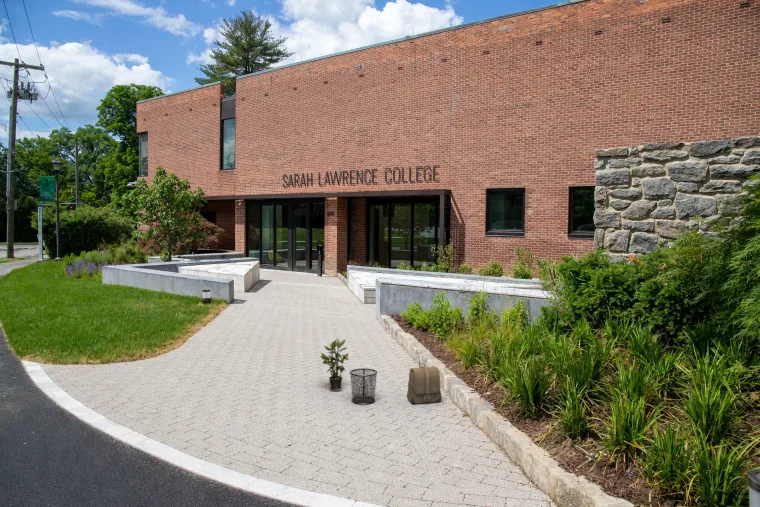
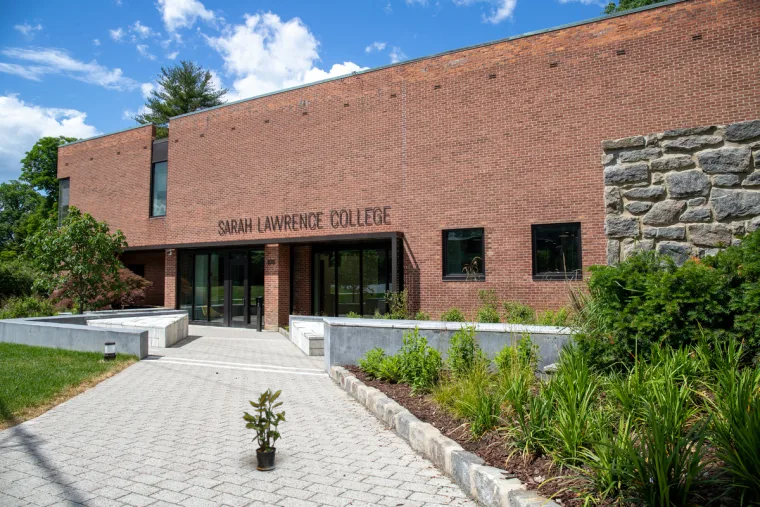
backpack: present [407,363,441,404] -> none [376,422,429,487]
waste bin: present [350,368,377,405] -> none [287,433,331,492]

